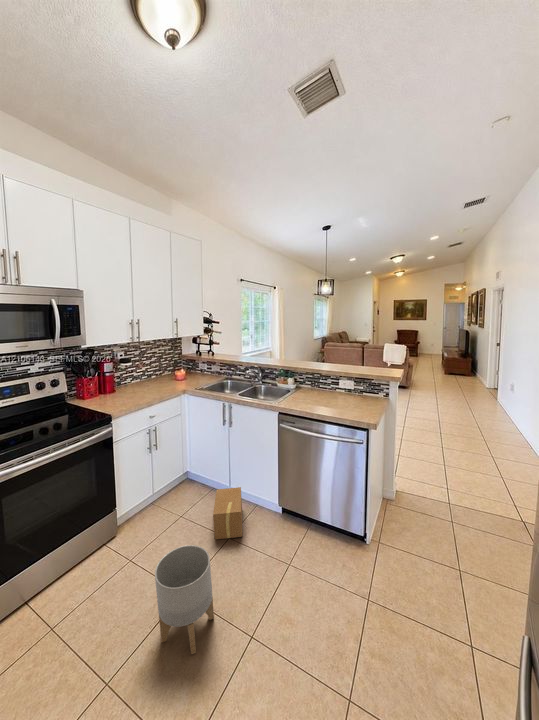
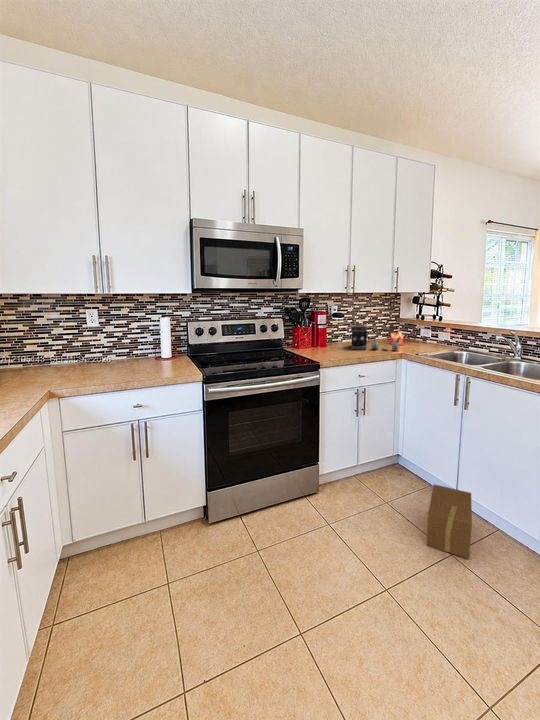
coffee maker: none [138,367,182,391] -> present [351,325,401,350]
planter: present [155,545,214,654] -> none [353,531,428,672]

